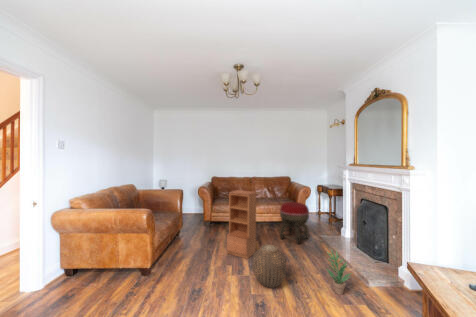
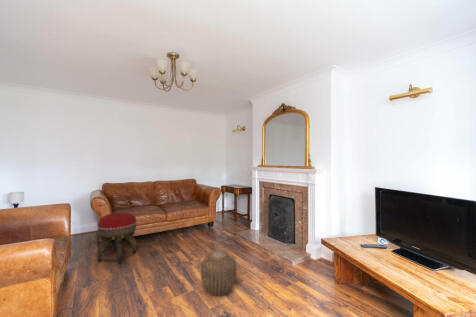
bookcase: present [227,190,256,259] -> none [154,198,186,275]
footstool: present [280,202,309,244] -> present [97,212,137,263]
potted plant: present [327,251,352,295] -> none [266,240,287,280]

